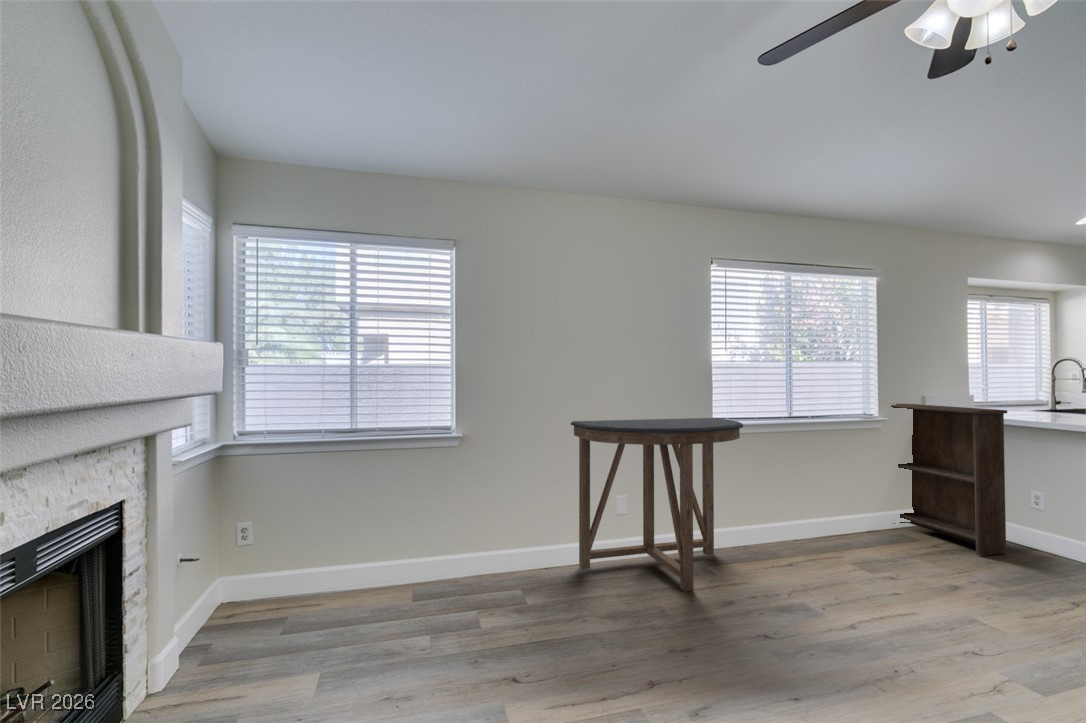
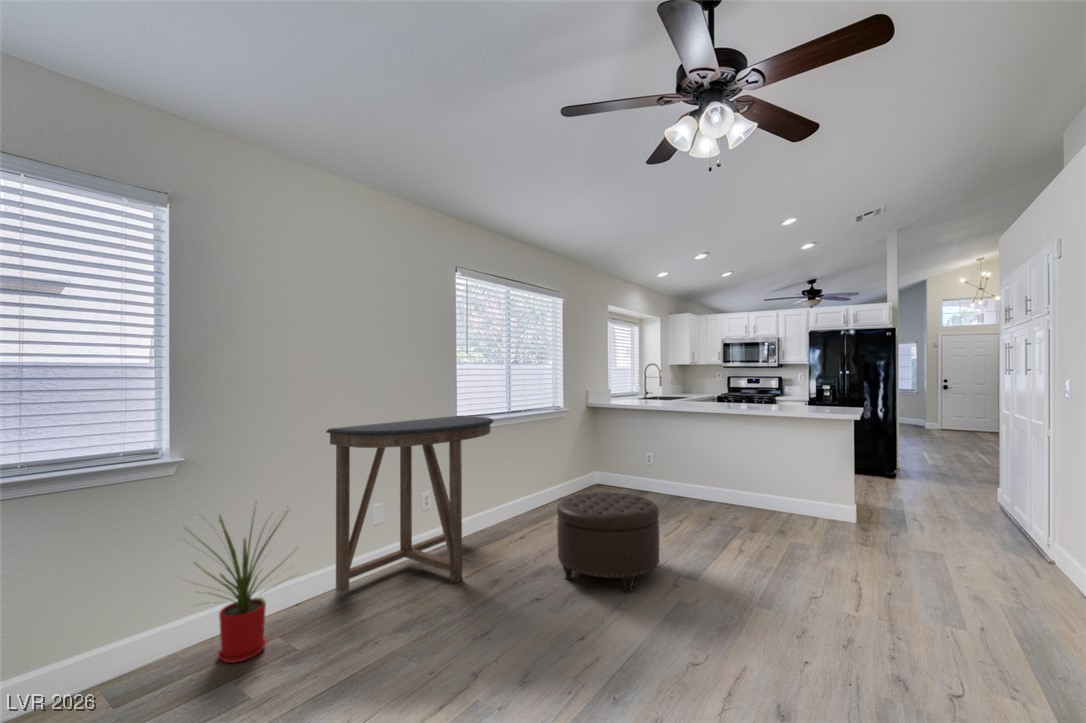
bookshelf: present [891,404,1007,555] -> none [561,397,637,500]
house plant: none [453,473,540,598] -> present [190,508,285,663]
ottoman: none [807,529,971,674] -> present [557,492,659,592]

